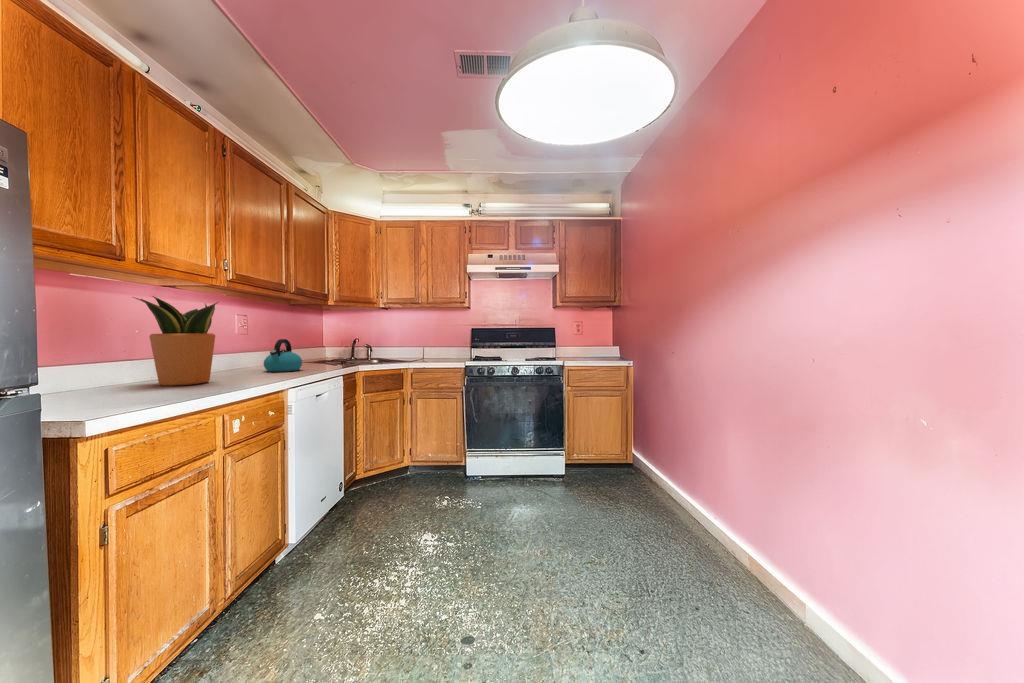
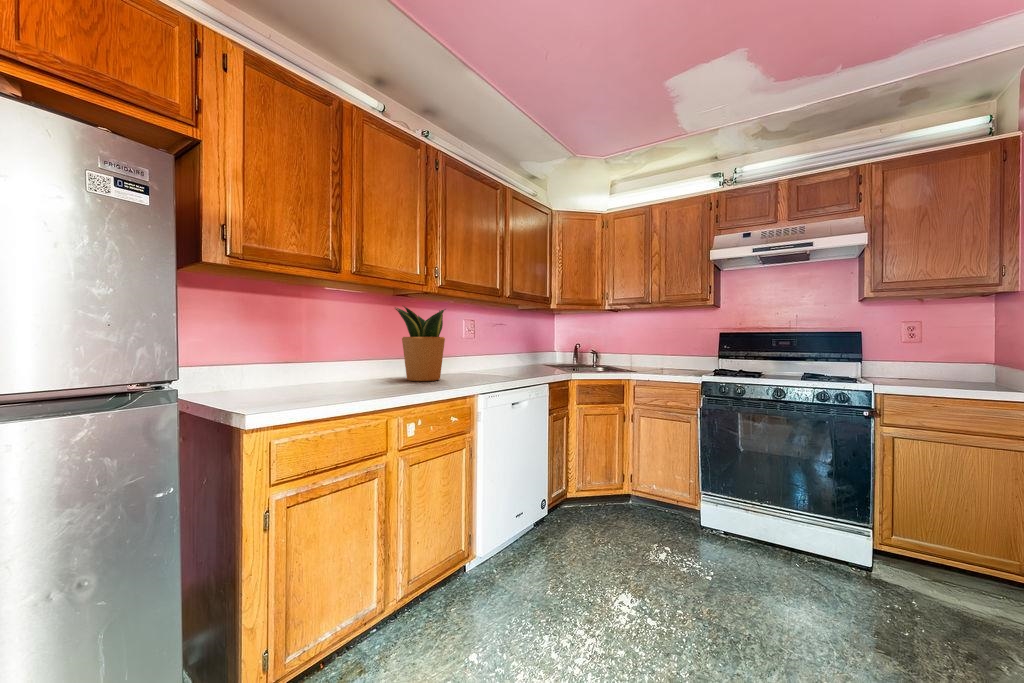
kettle: present [264,339,302,372] -> none [487,343,520,375]

